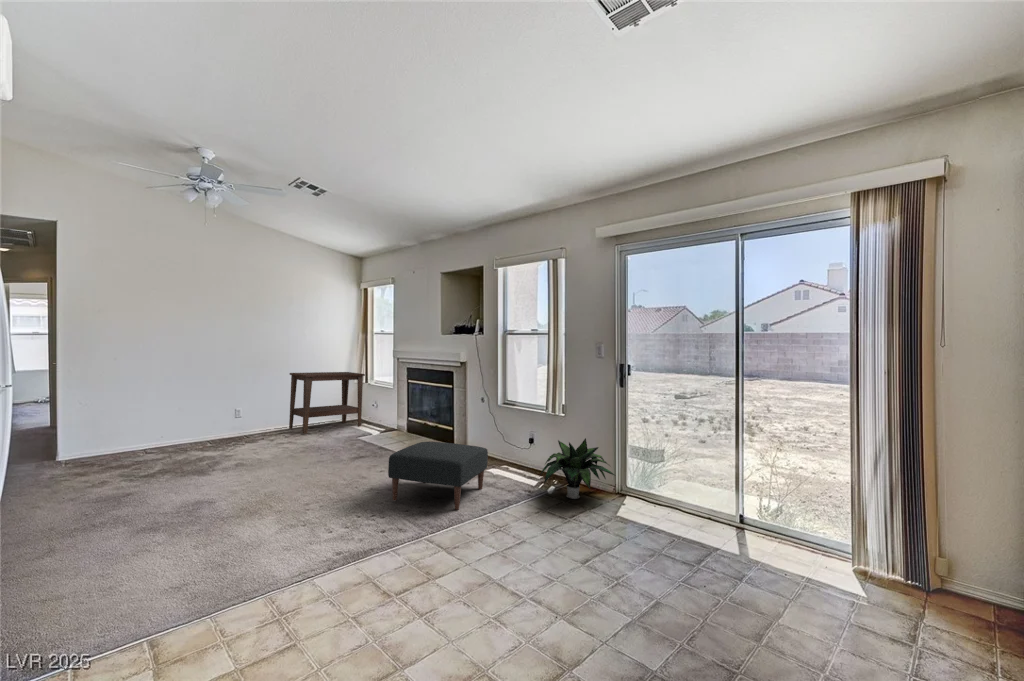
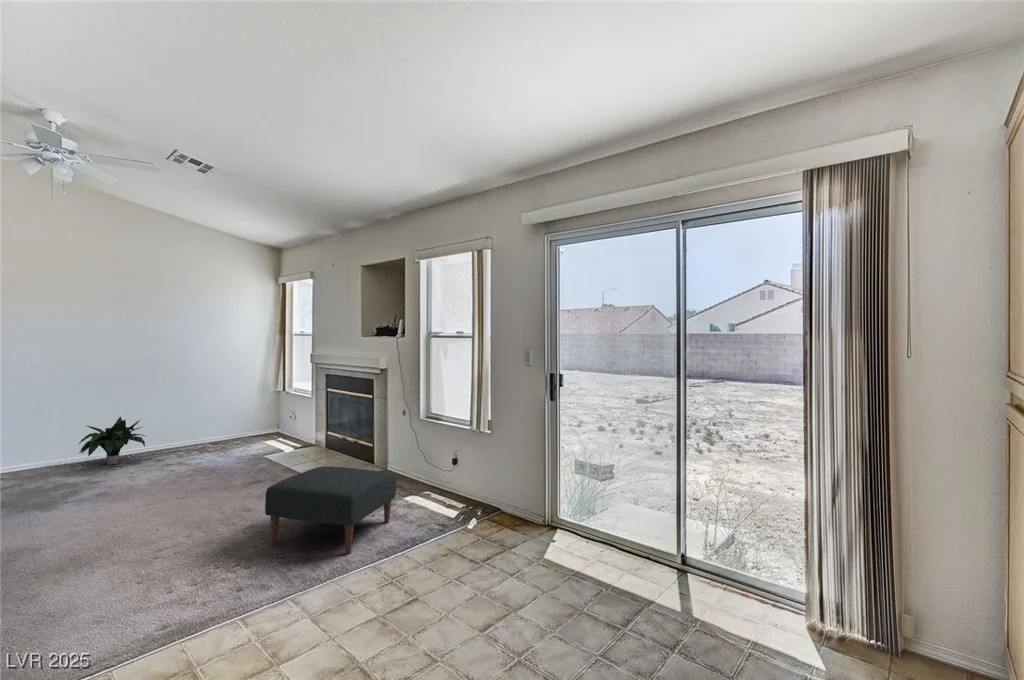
side table: present [289,372,365,434] -> none [186,379,279,453]
potted plant: present [540,438,614,499] -> present [79,417,145,465]

